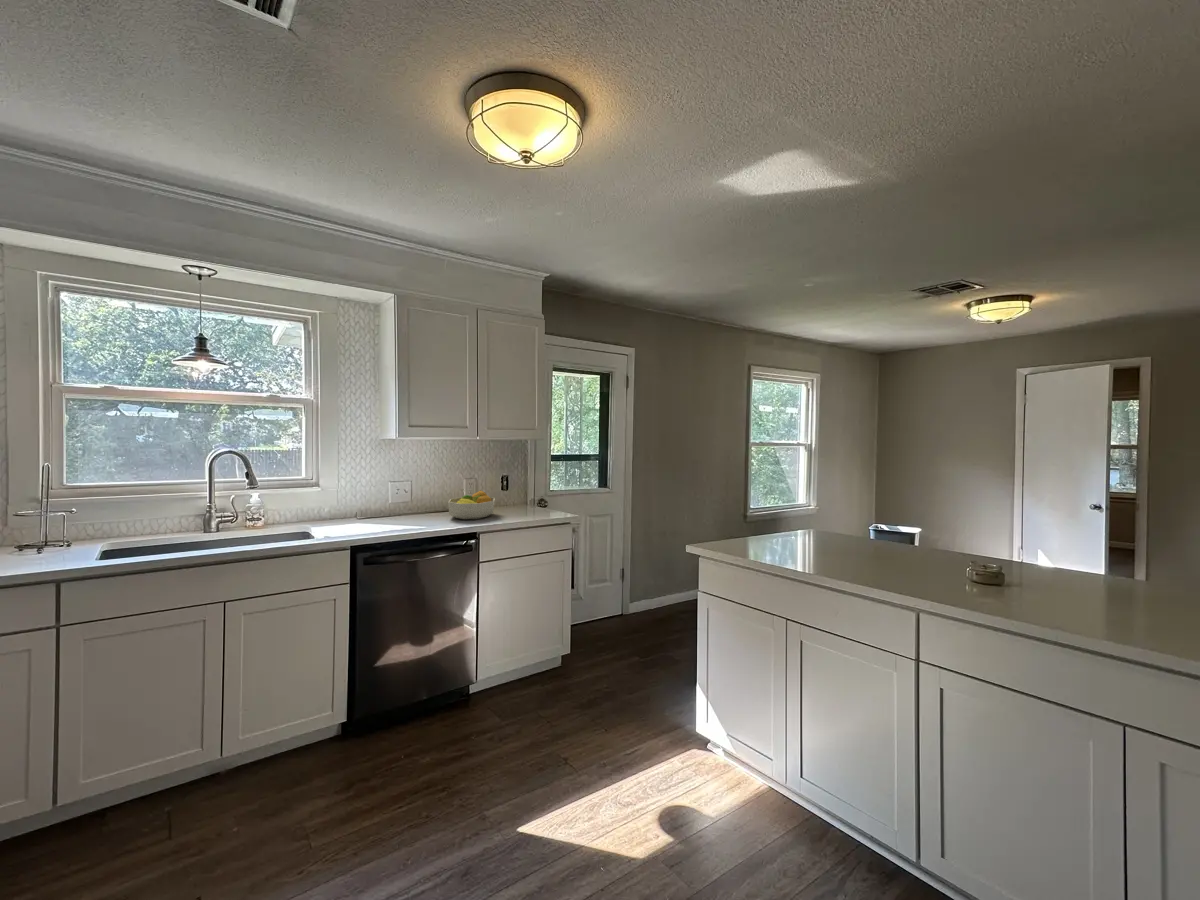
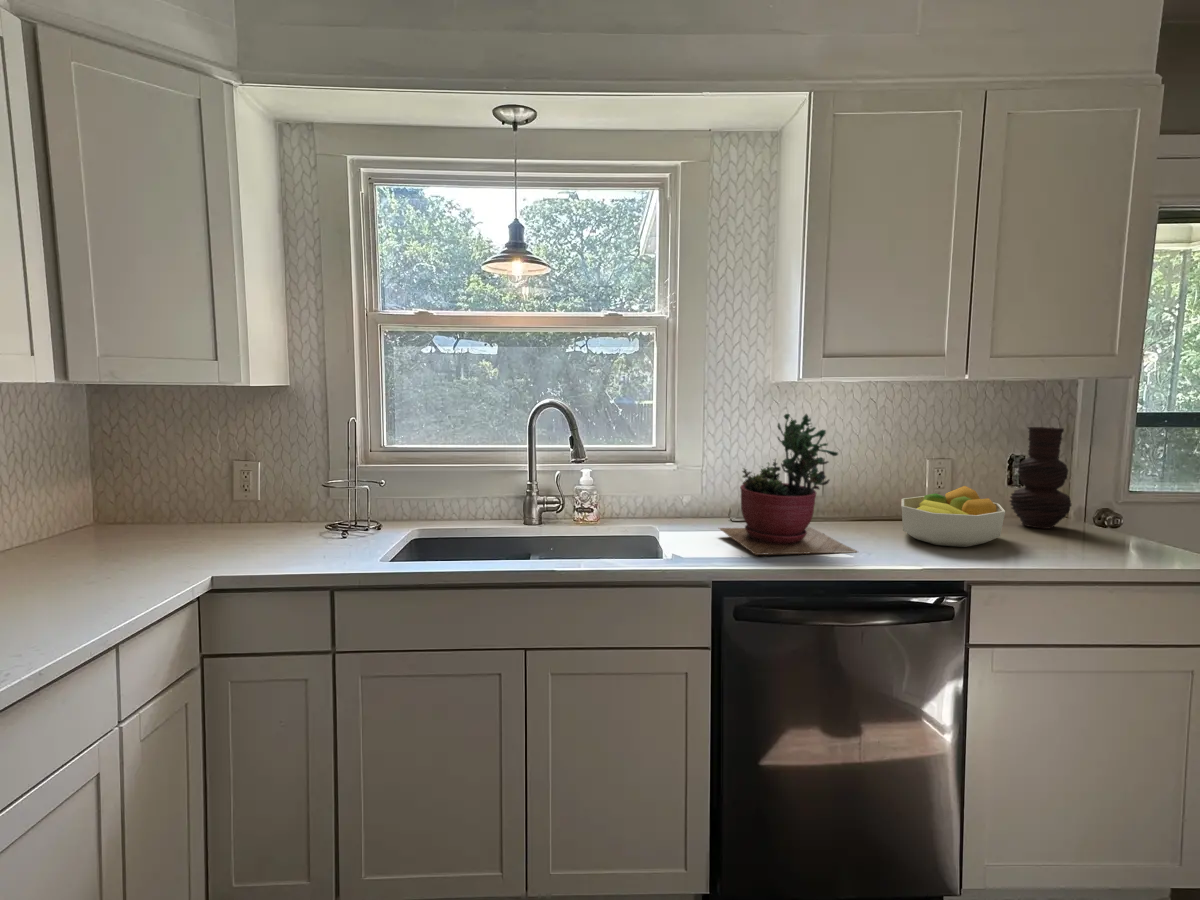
succulent plant: none [348,457,425,532] -> present [720,414,857,555]
vase: none [505,460,529,509] -> present [1010,427,1071,529]

